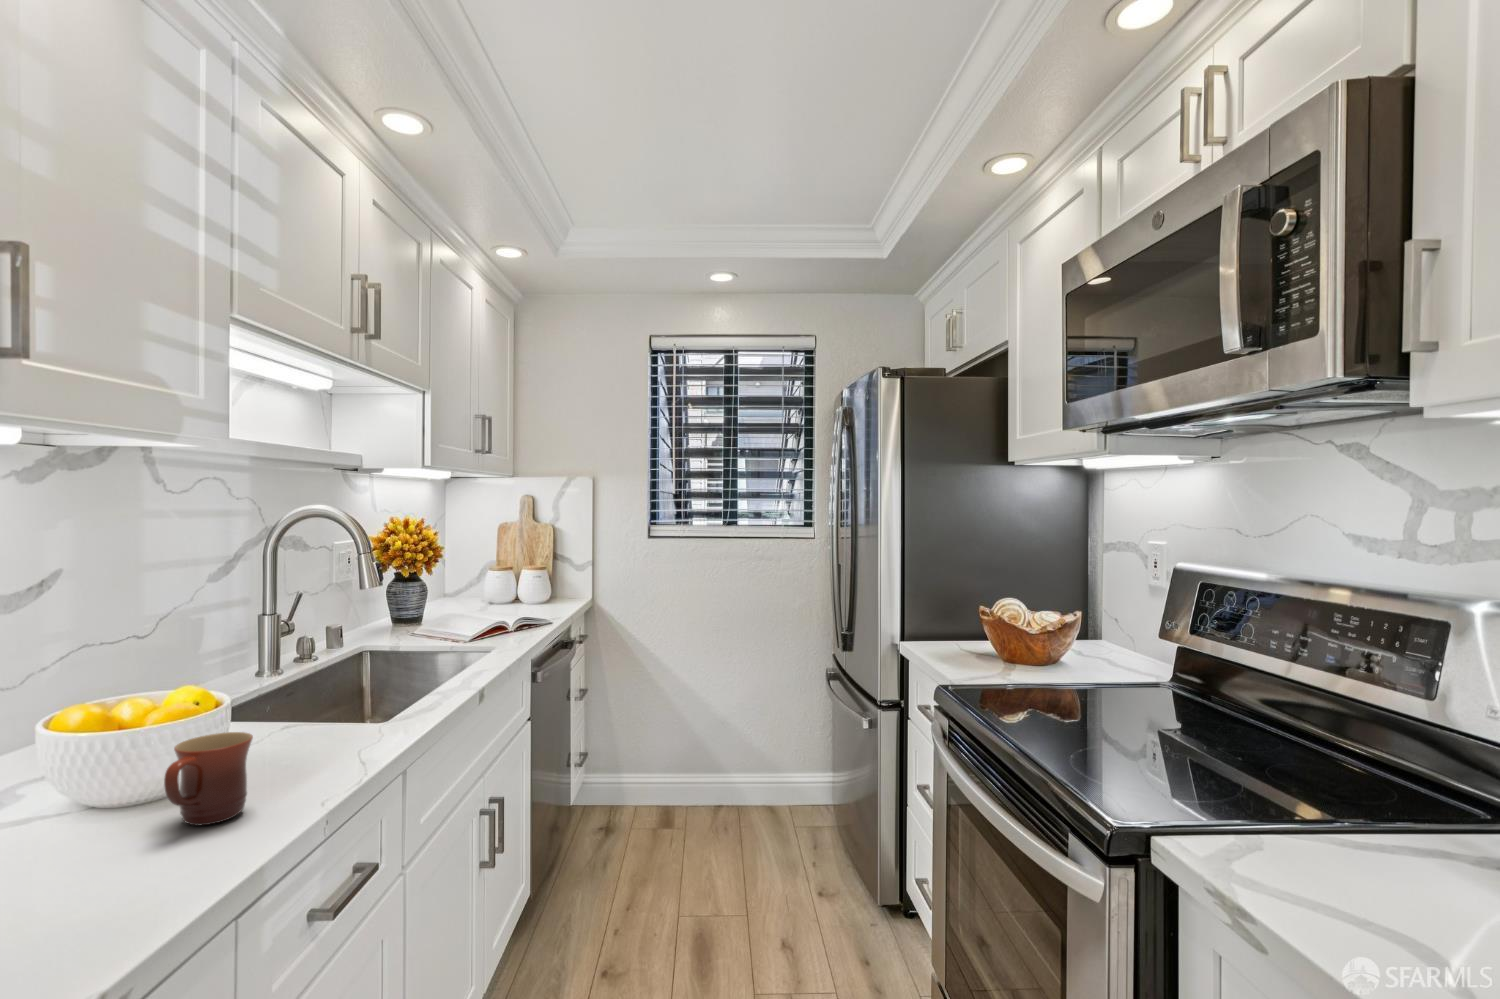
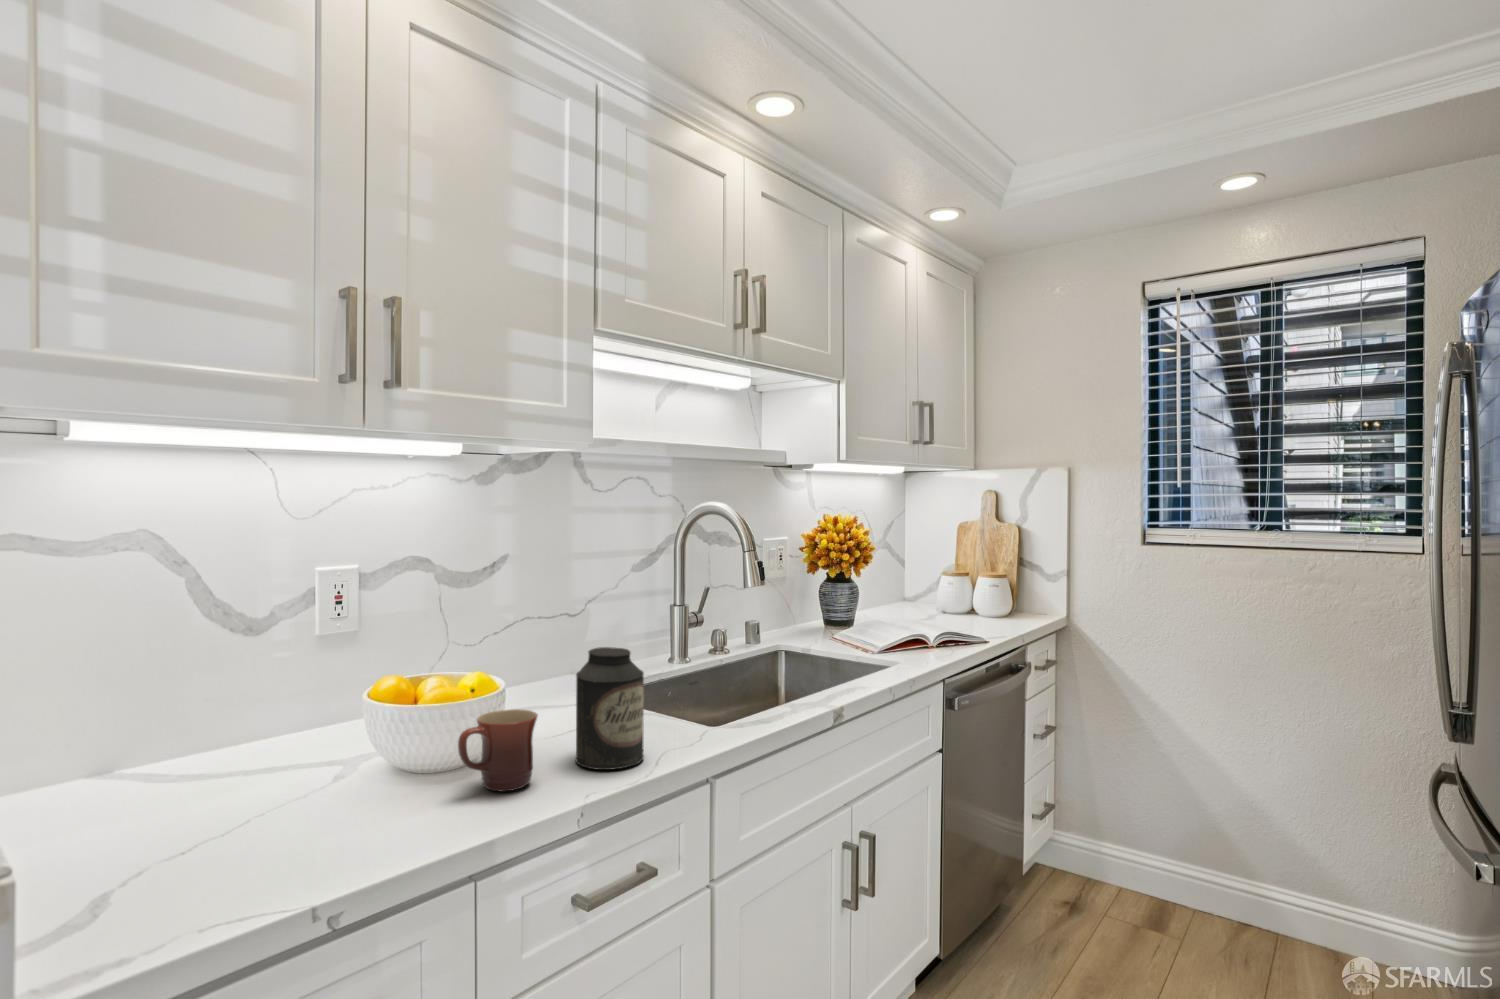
canister: none [267,655,348,782] -> present [576,647,644,770]

